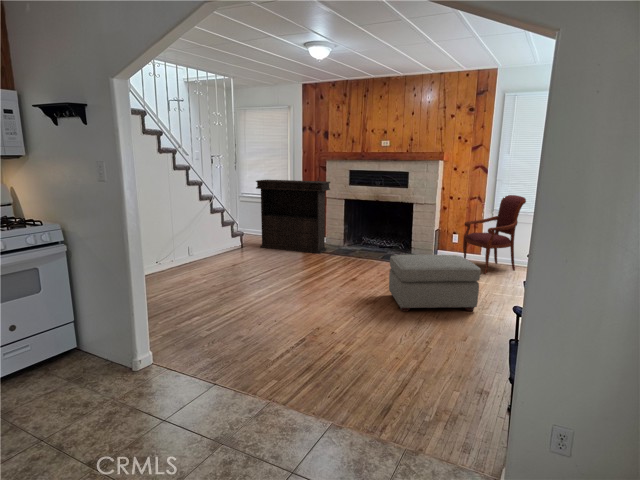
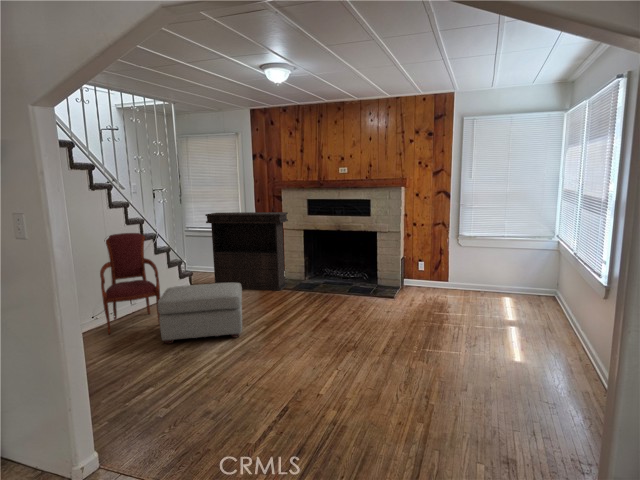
armchair: present [463,195,526,274] -> present [100,233,160,334]
ottoman: present [389,255,481,311] -> present [158,283,242,344]

